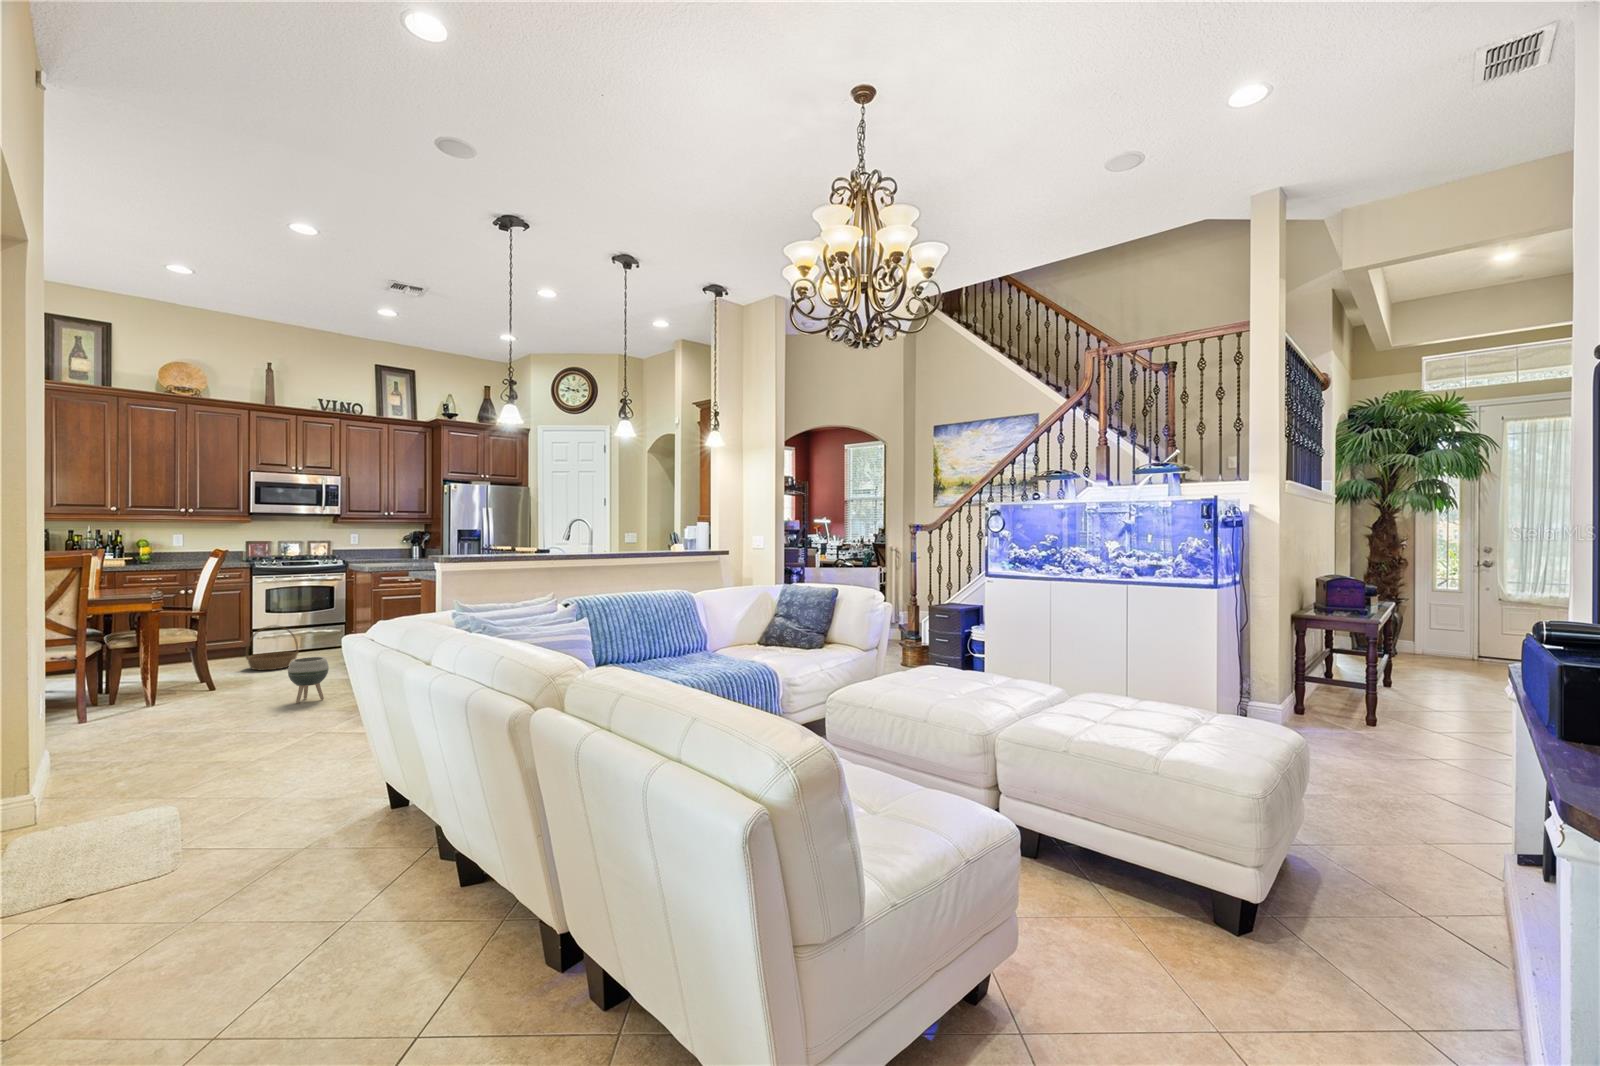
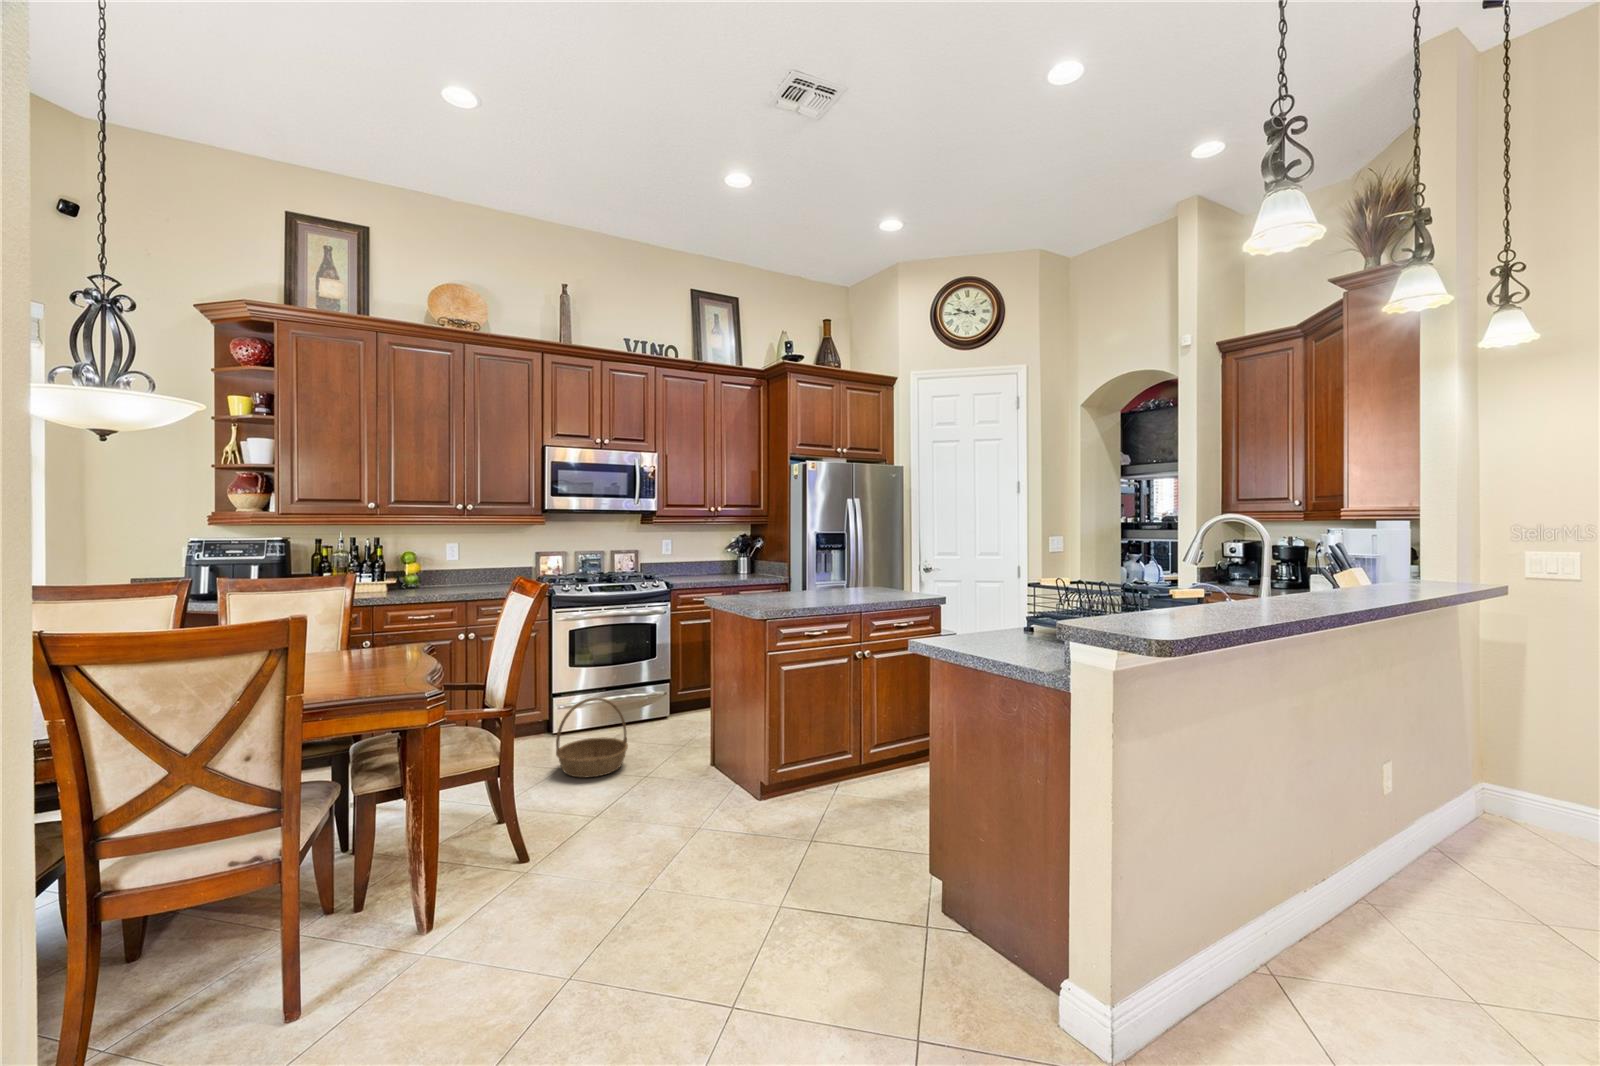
planter: present [288,657,329,704] -> none [686,821,759,942]

